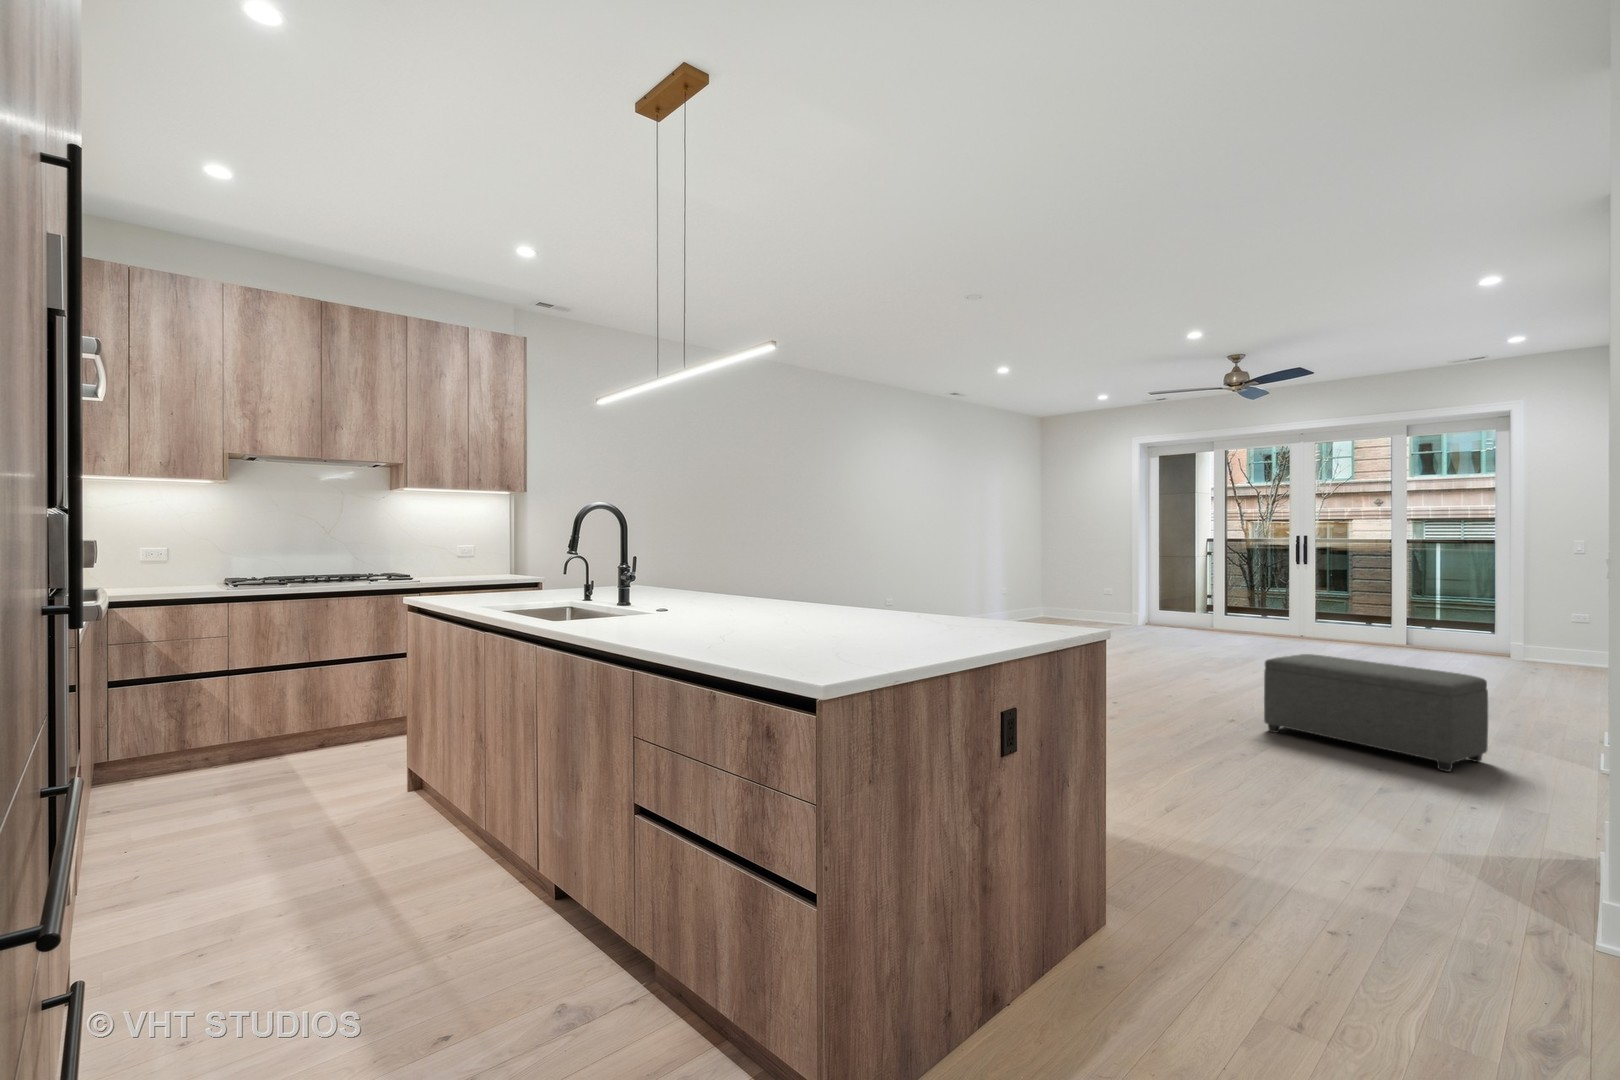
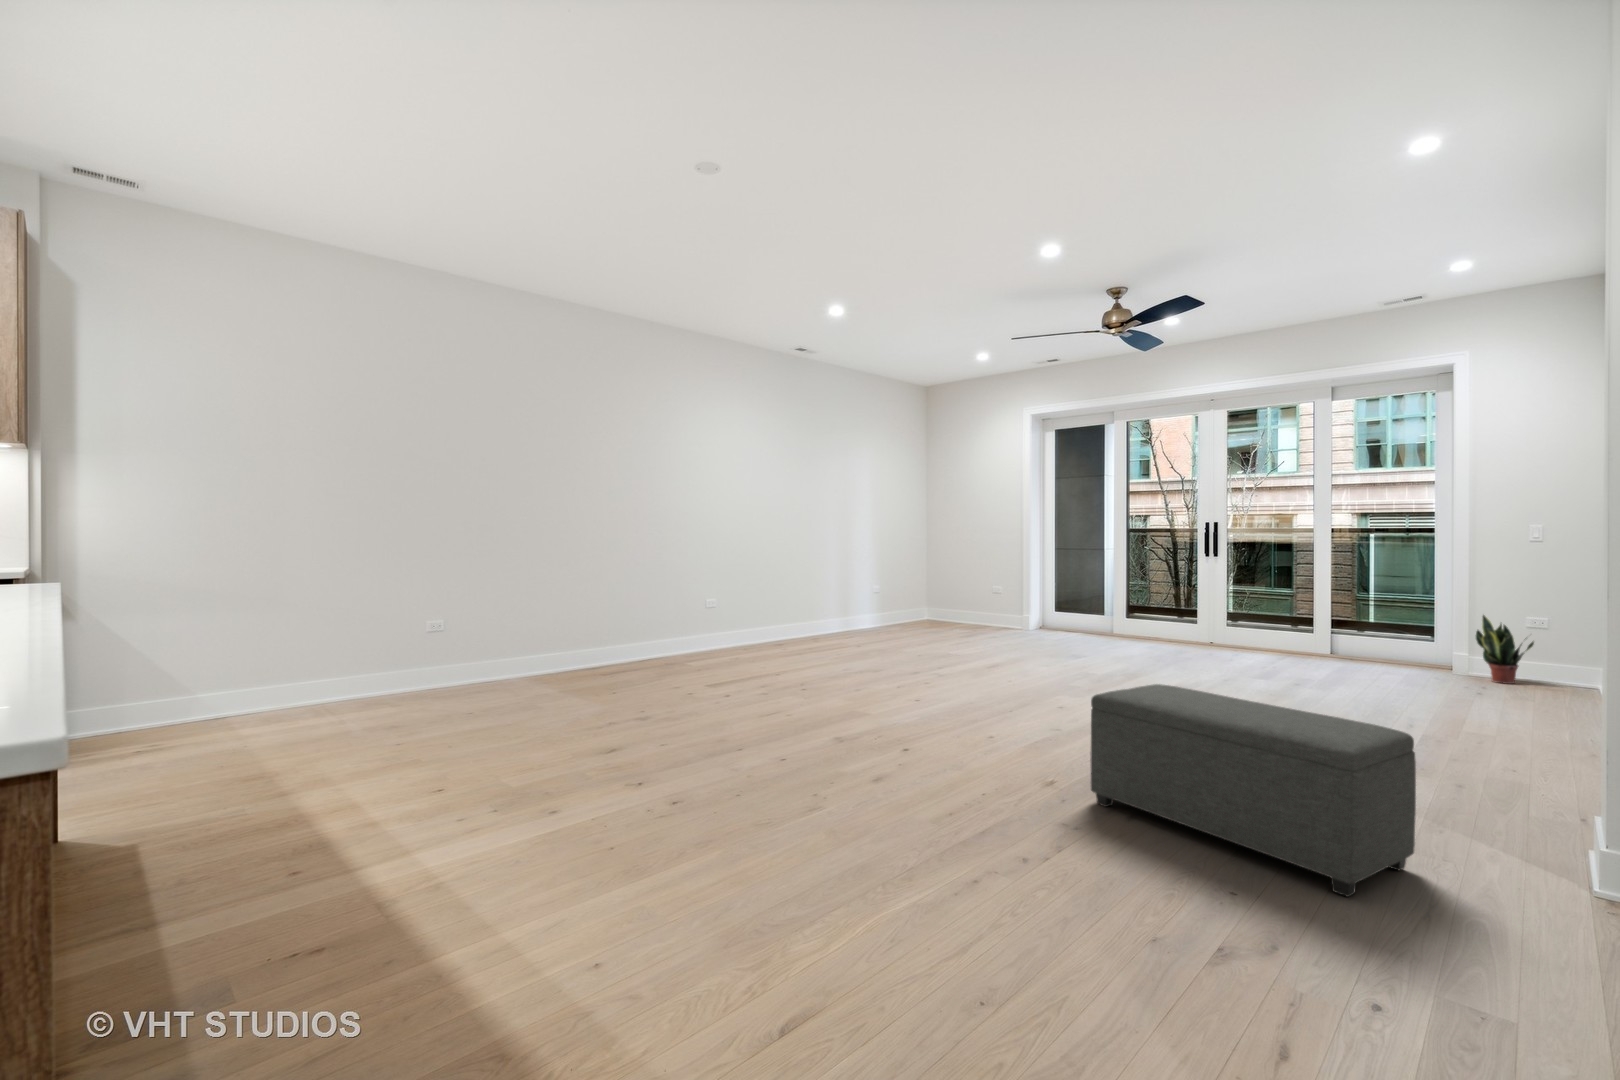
potted plant: none [1529,612,1577,667] -> present [1476,615,1534,684]

